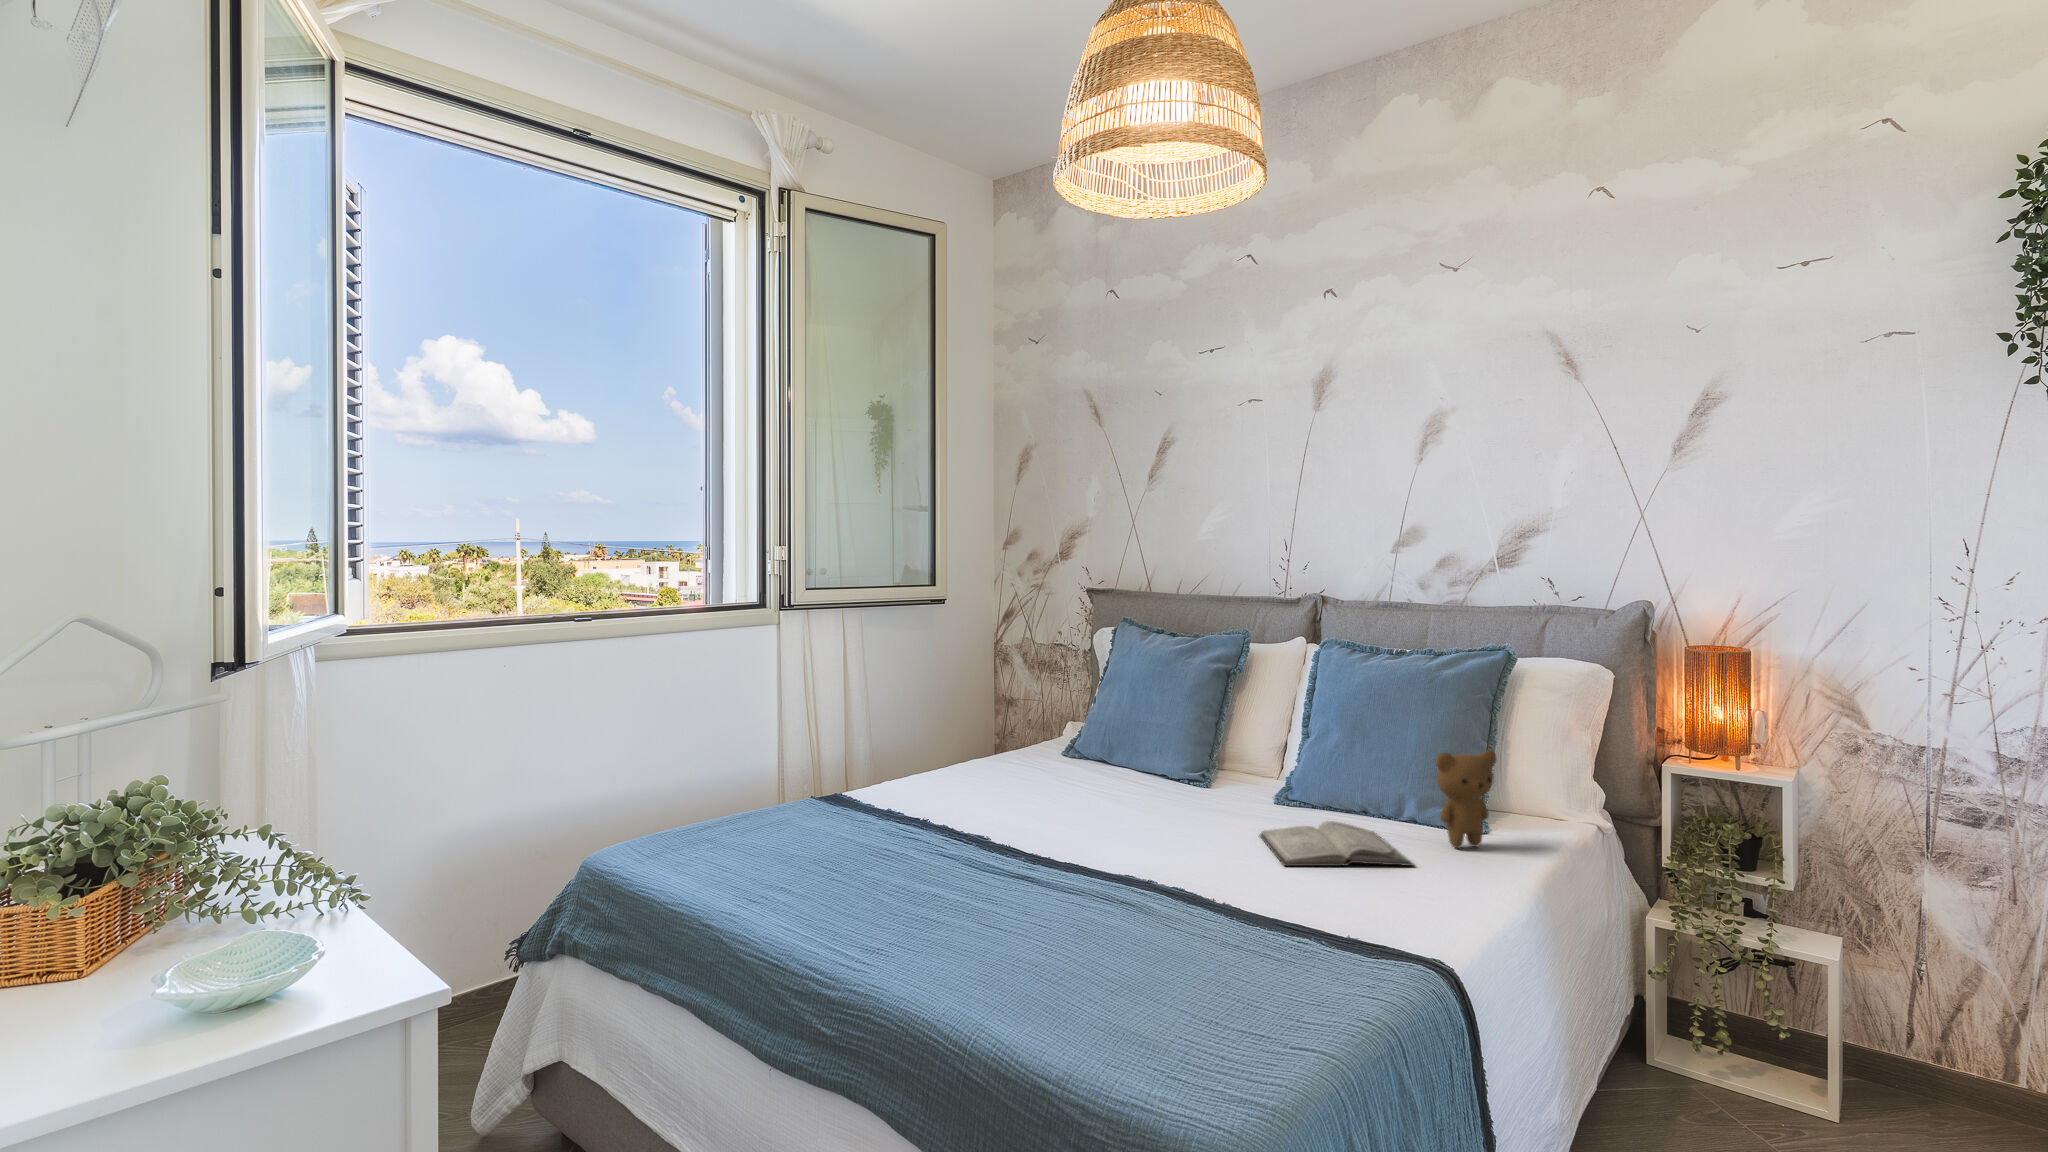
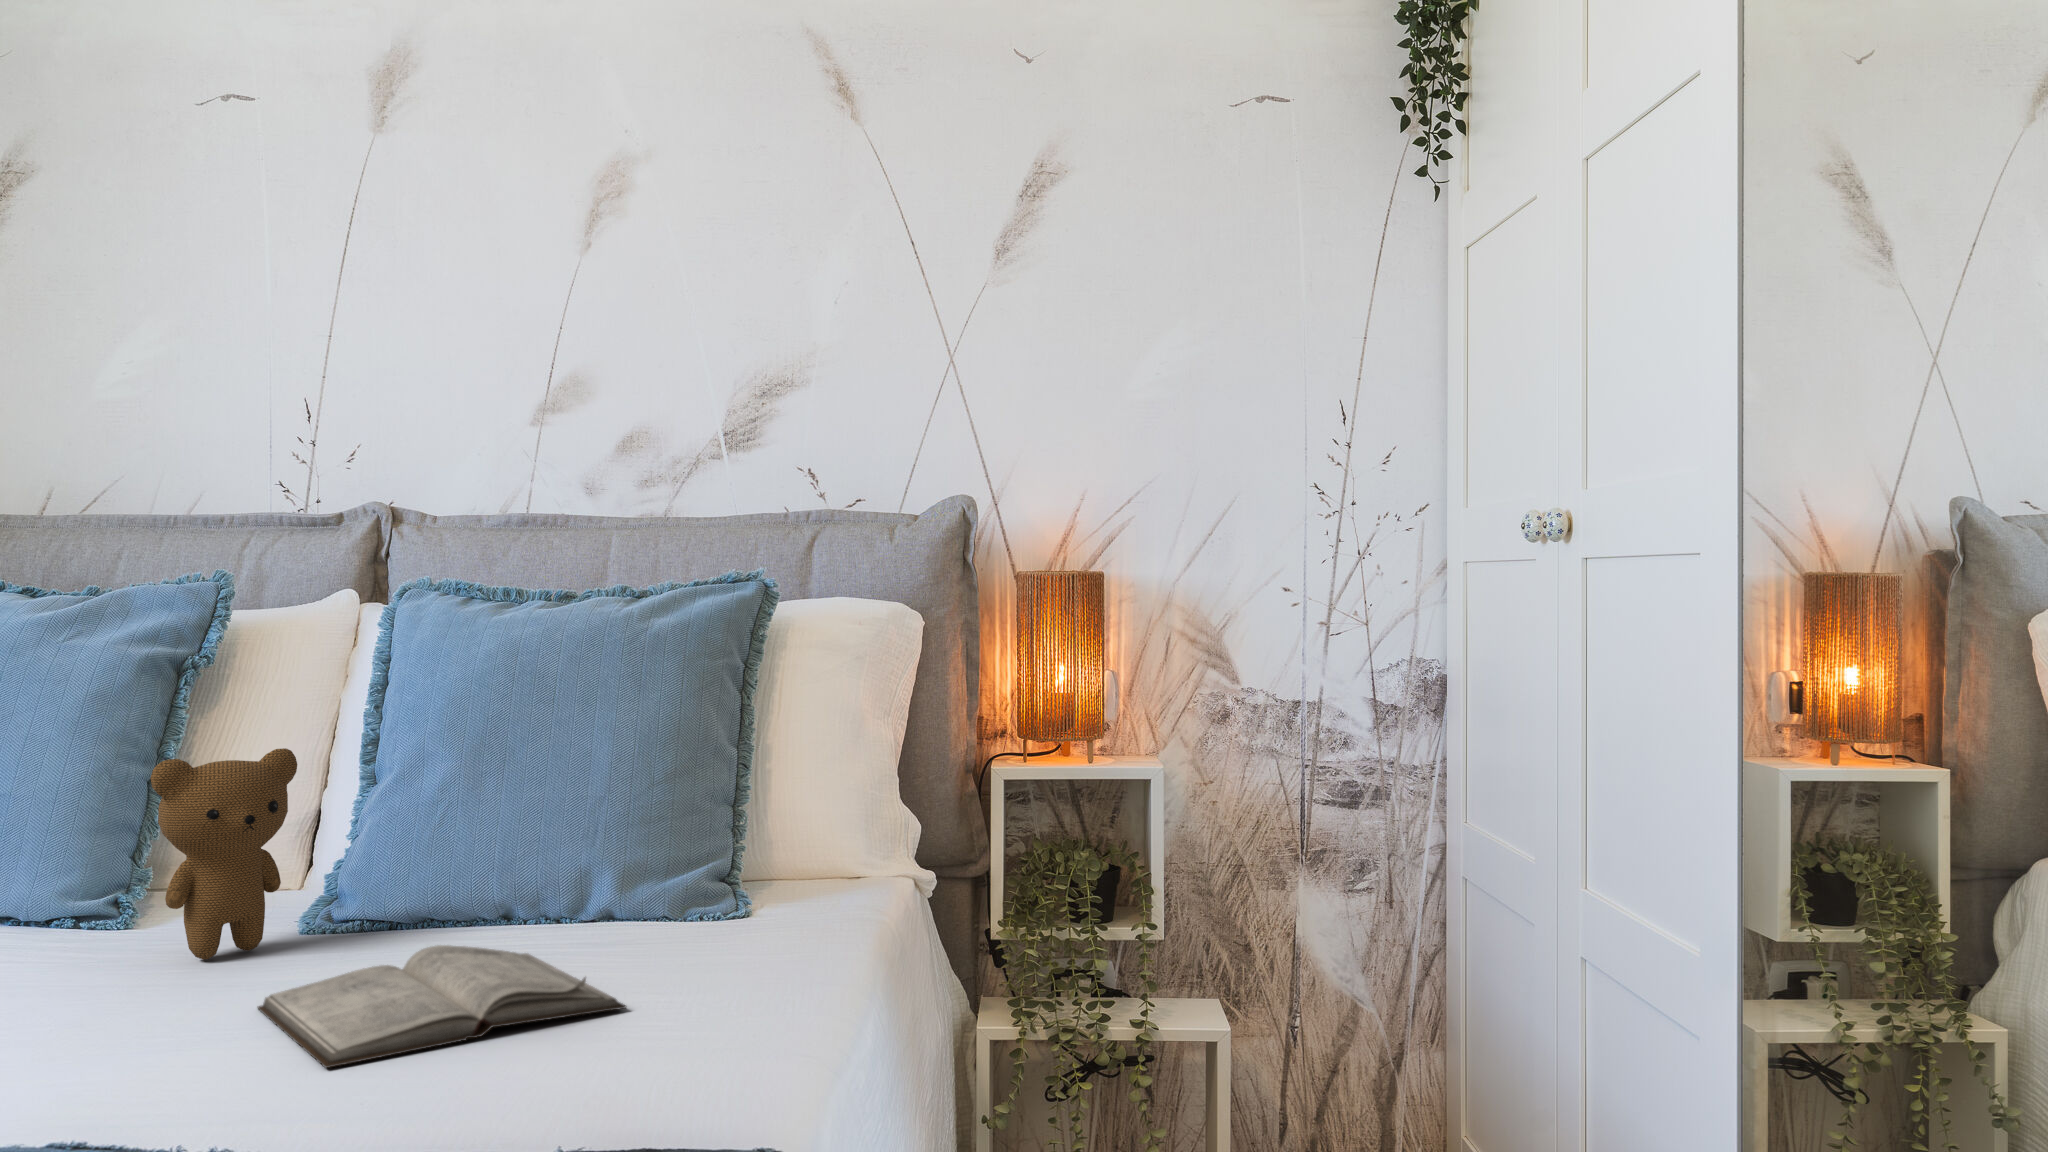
teddy bear: present [1436,750,1496,848] -> present [151,748,297,959]

